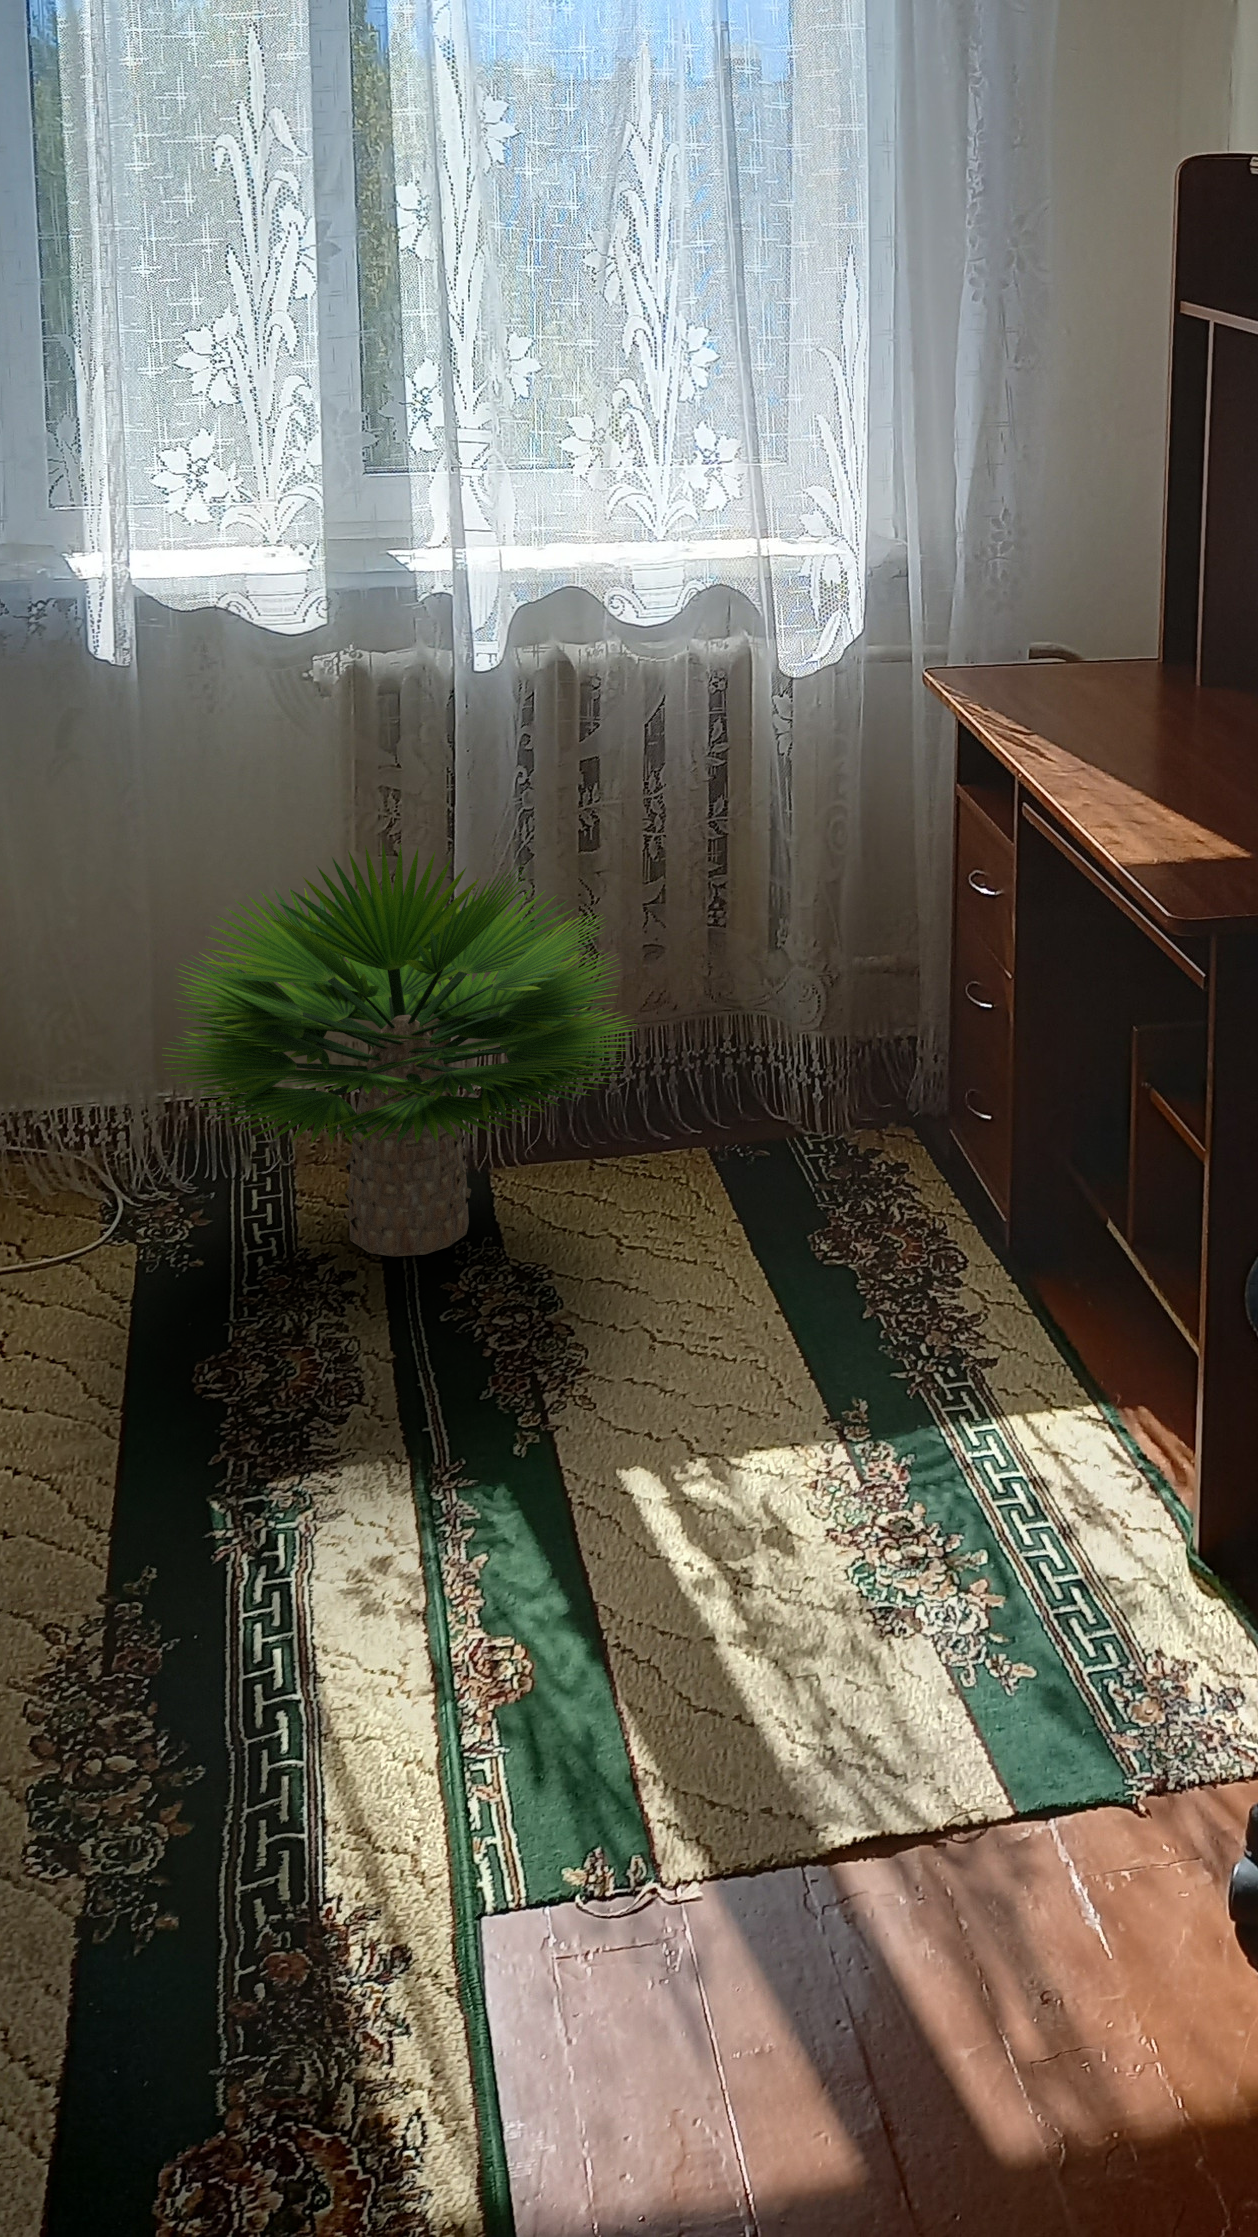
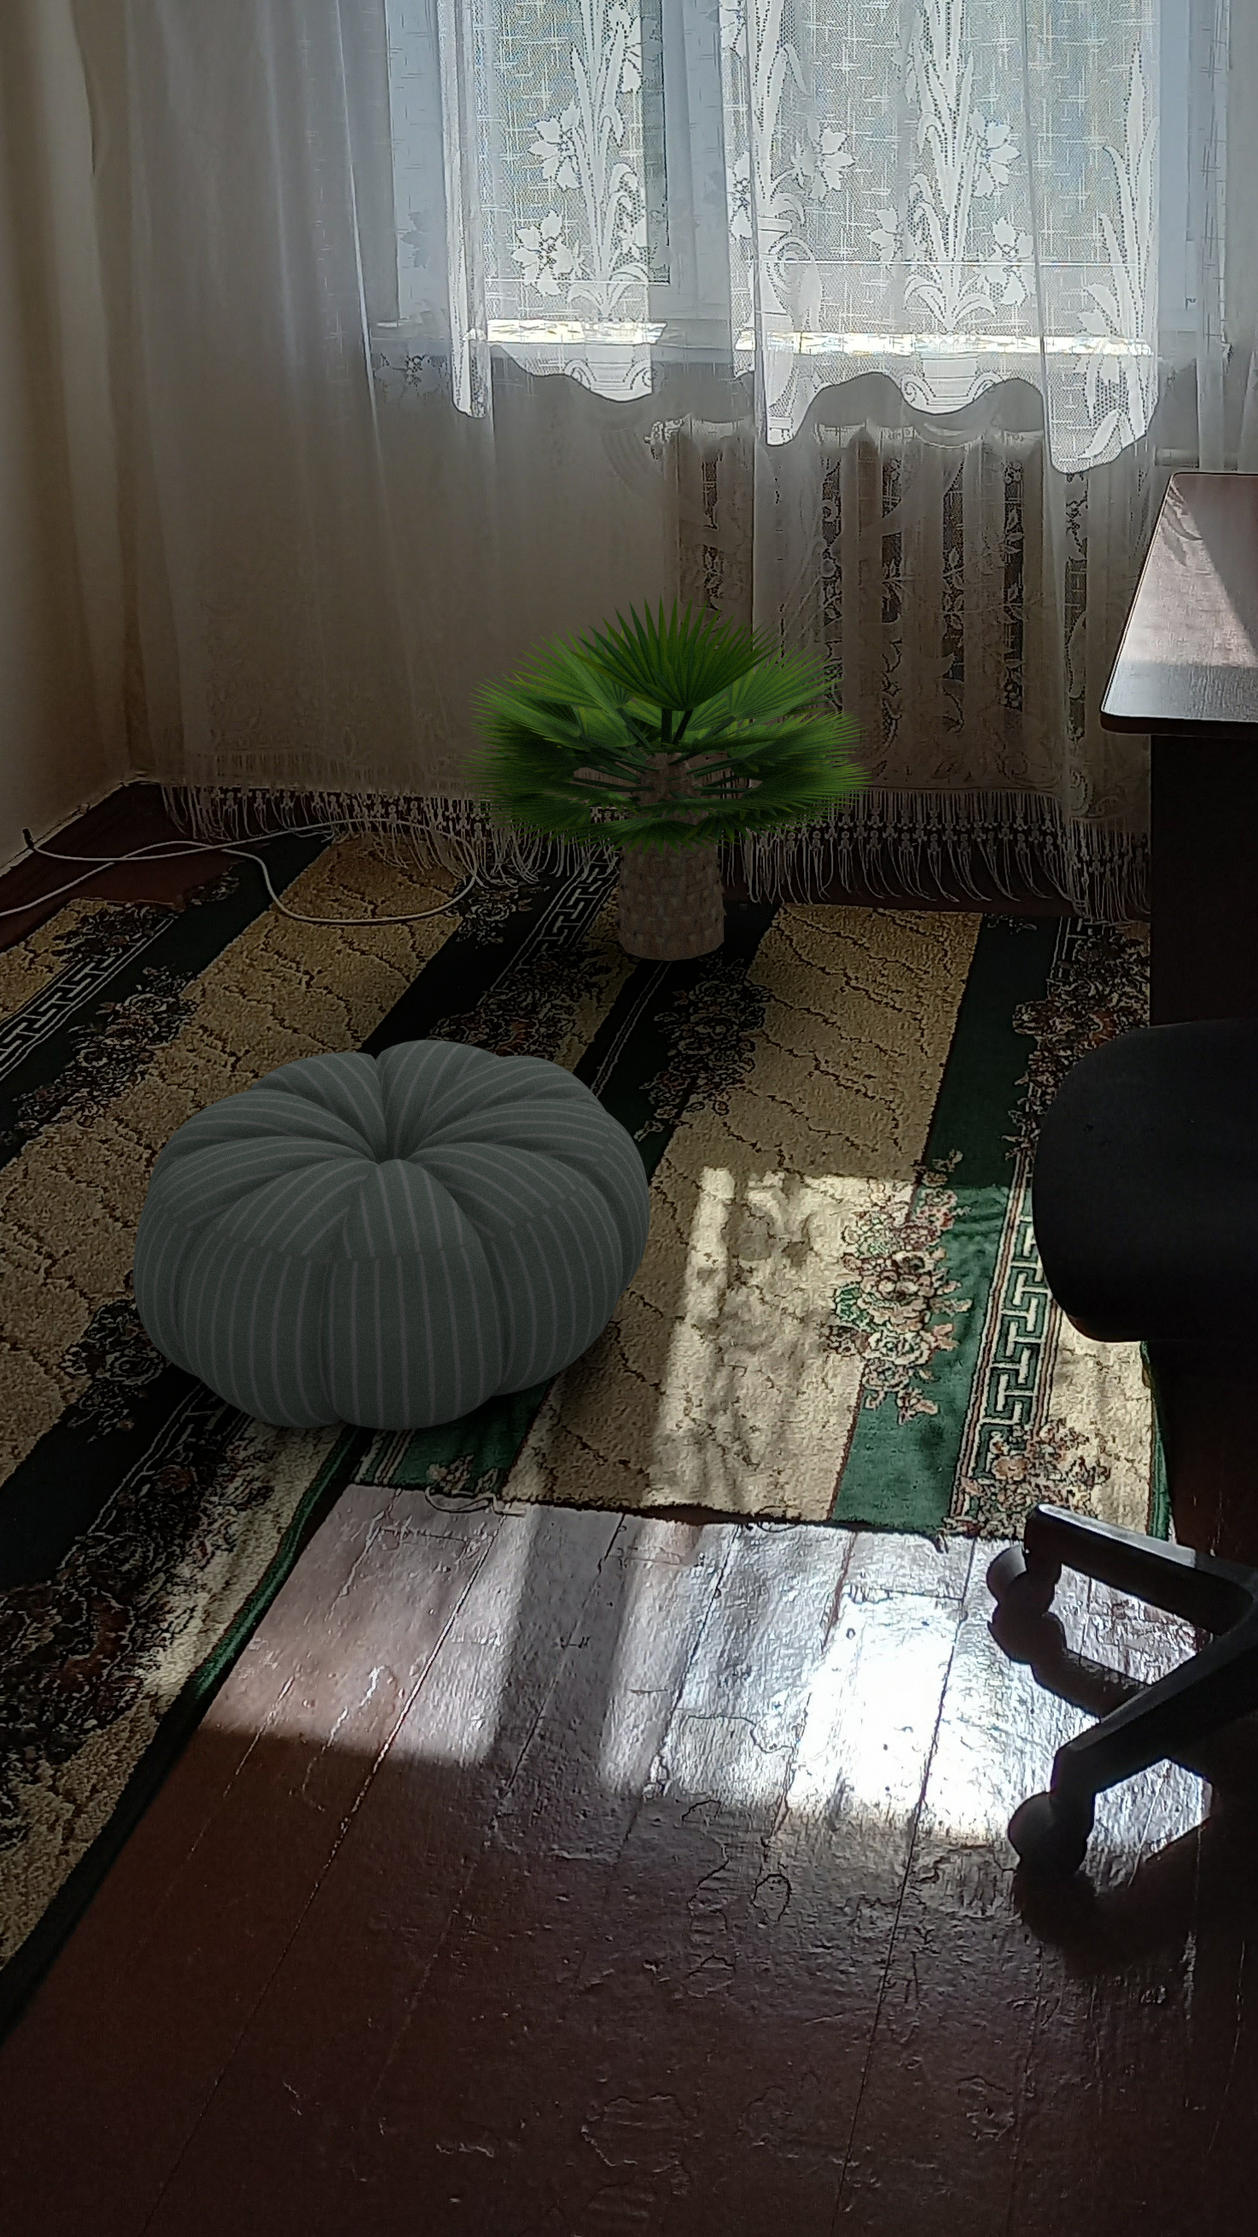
pouf: none [104,1384,696,1872] -> present [133,1040,650,1430]

